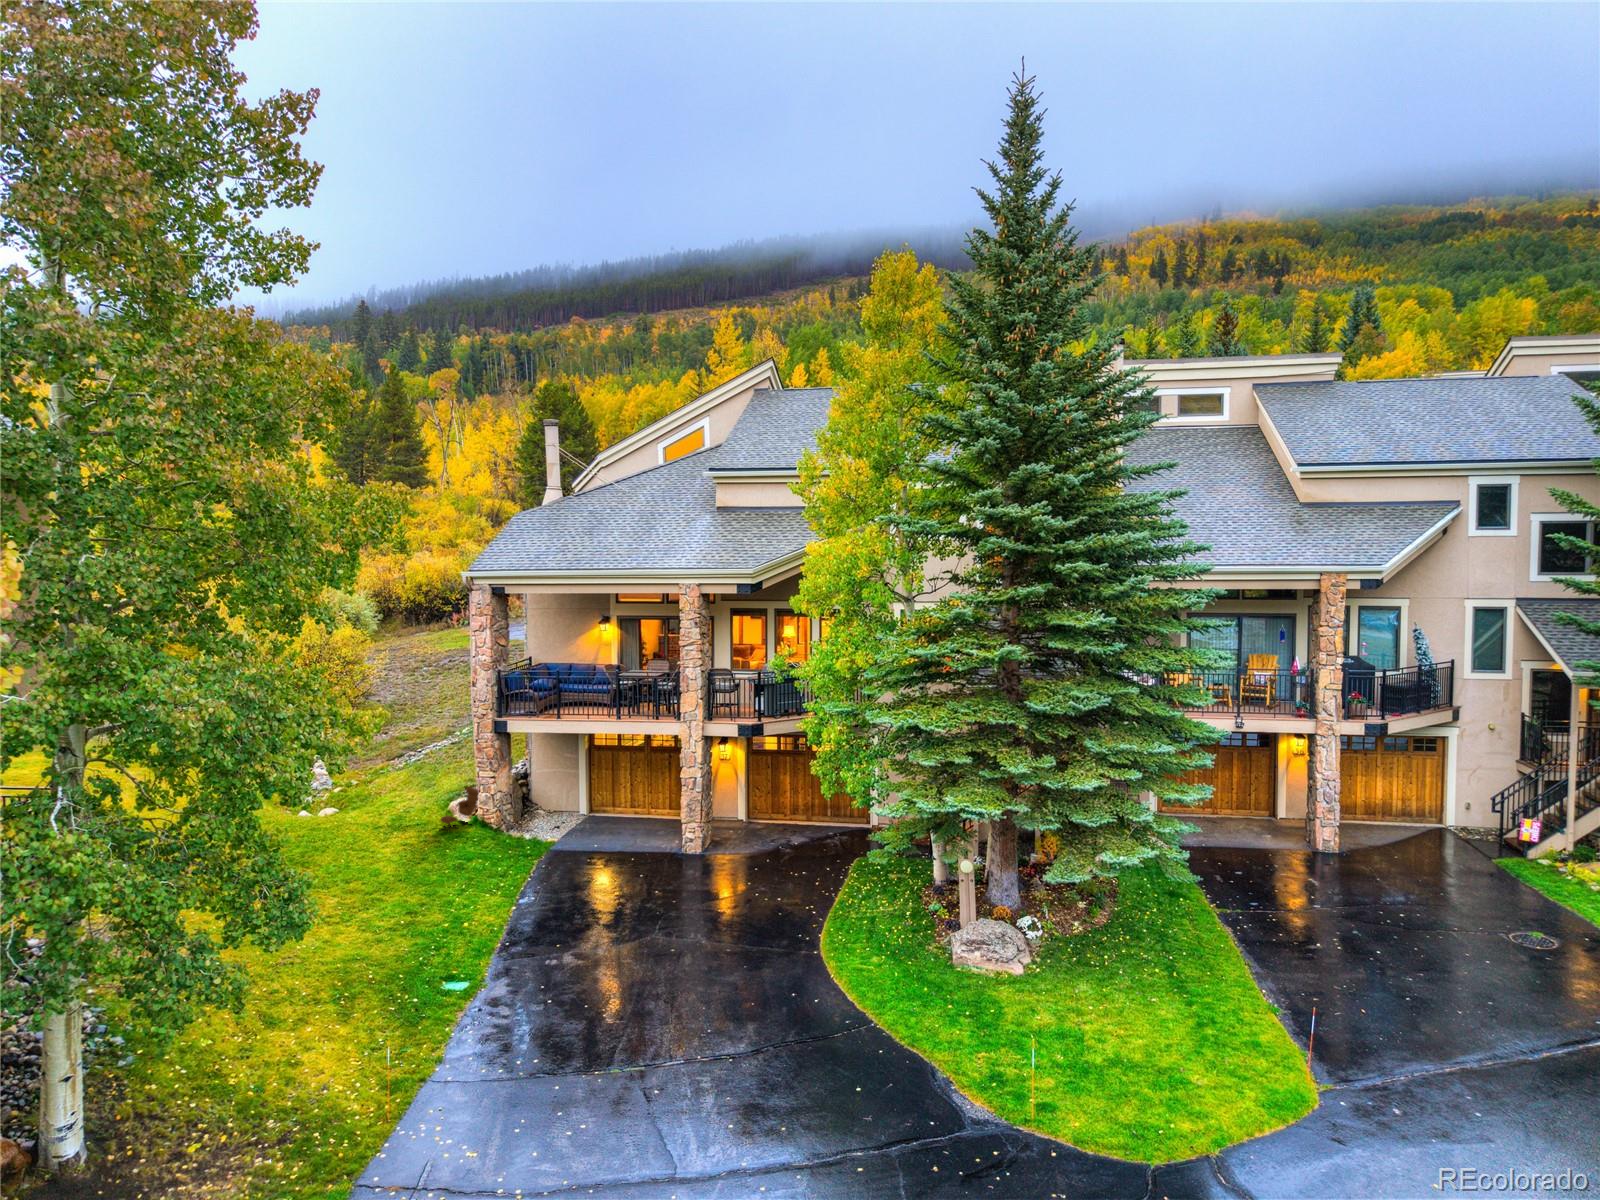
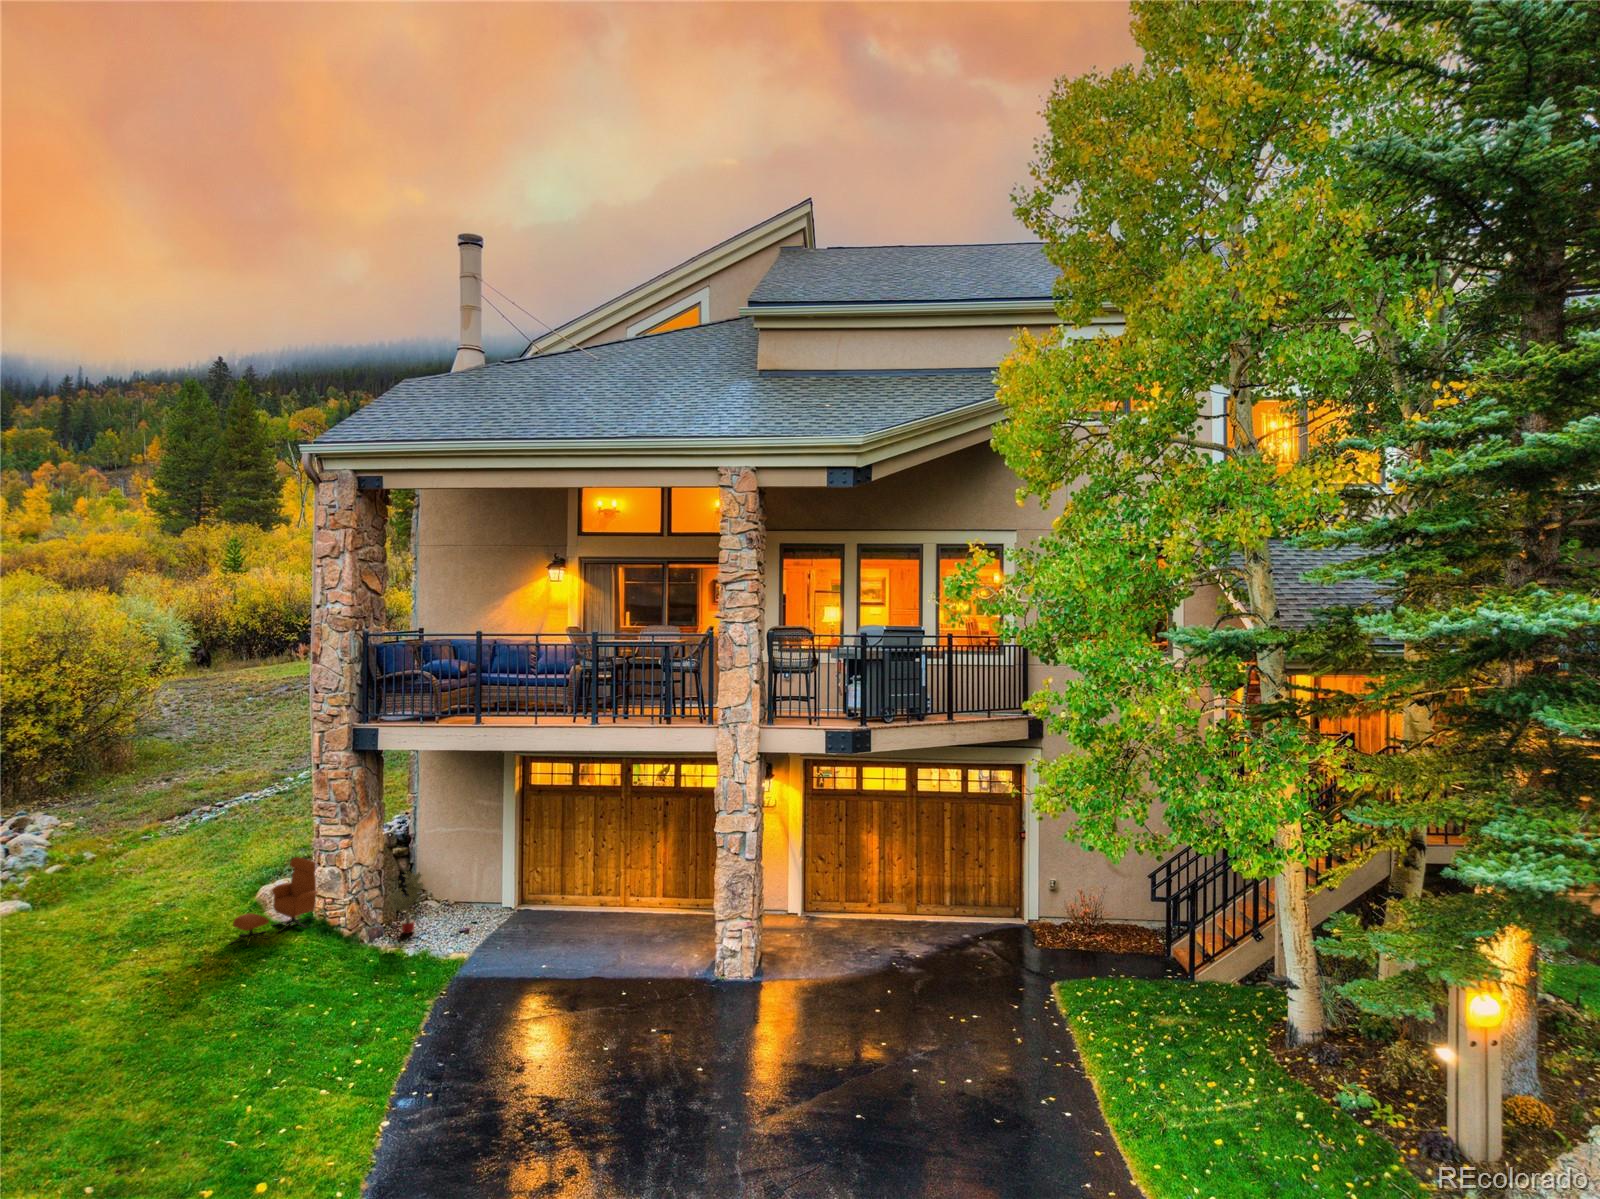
potted tree: none [516,794,535,828] -> present [389,872,423,934]

